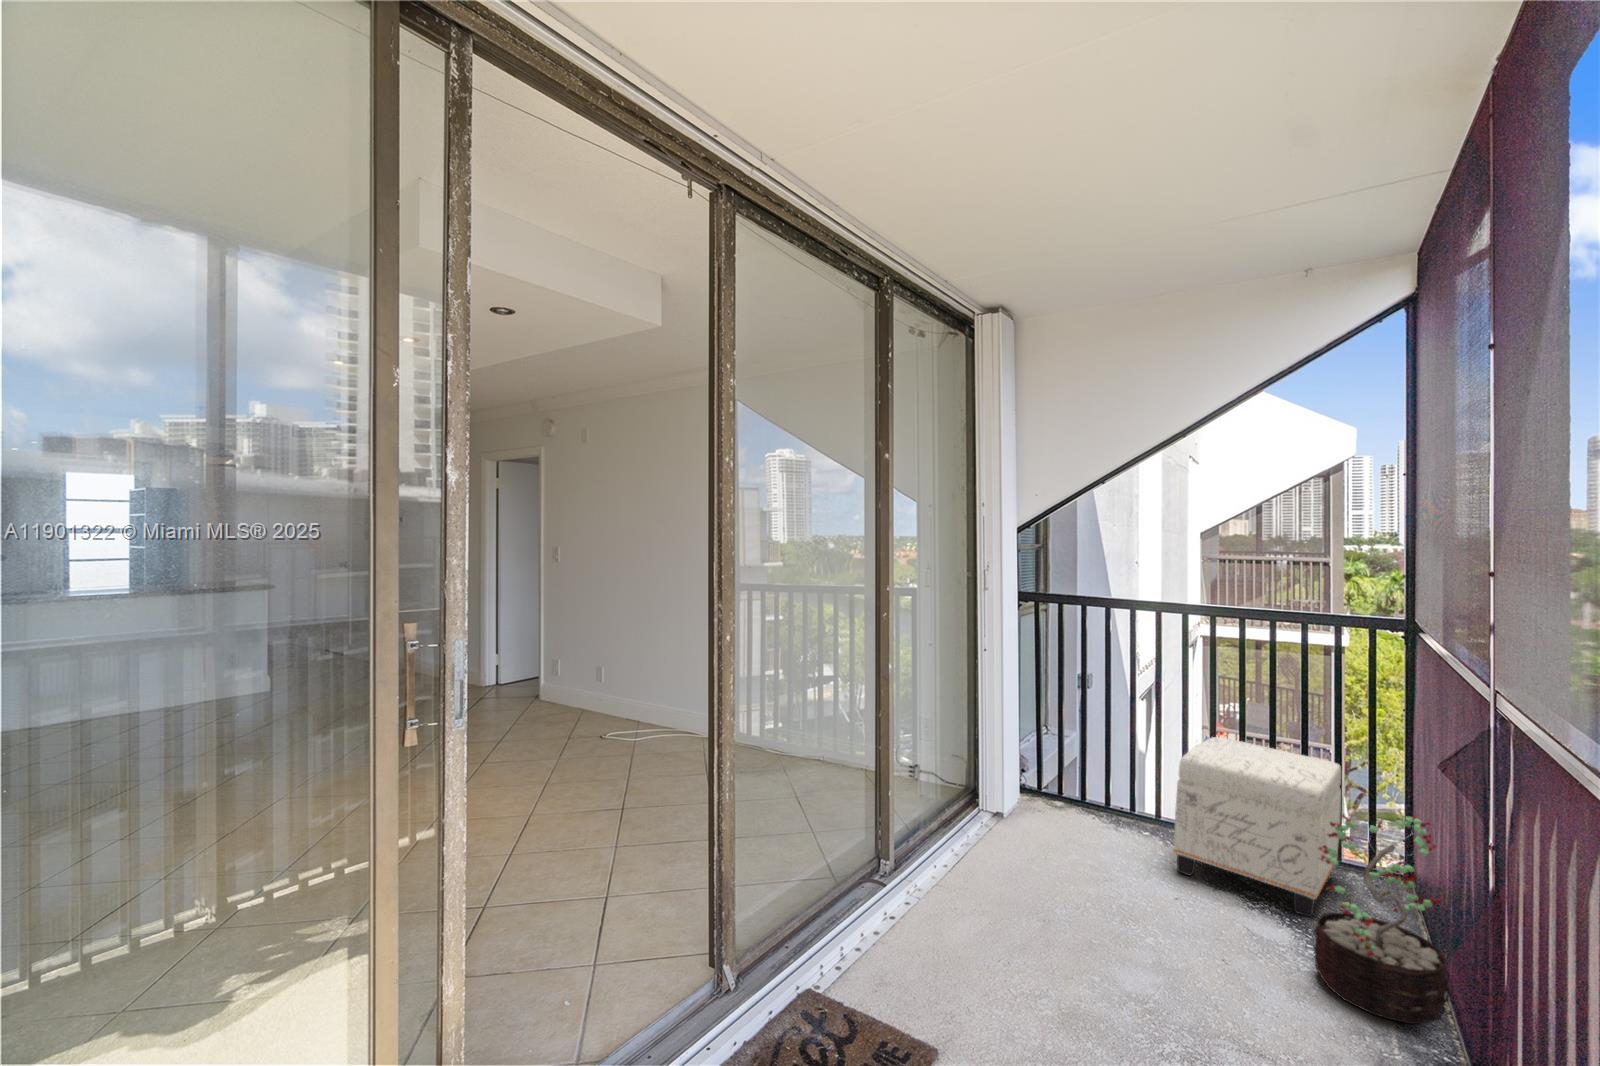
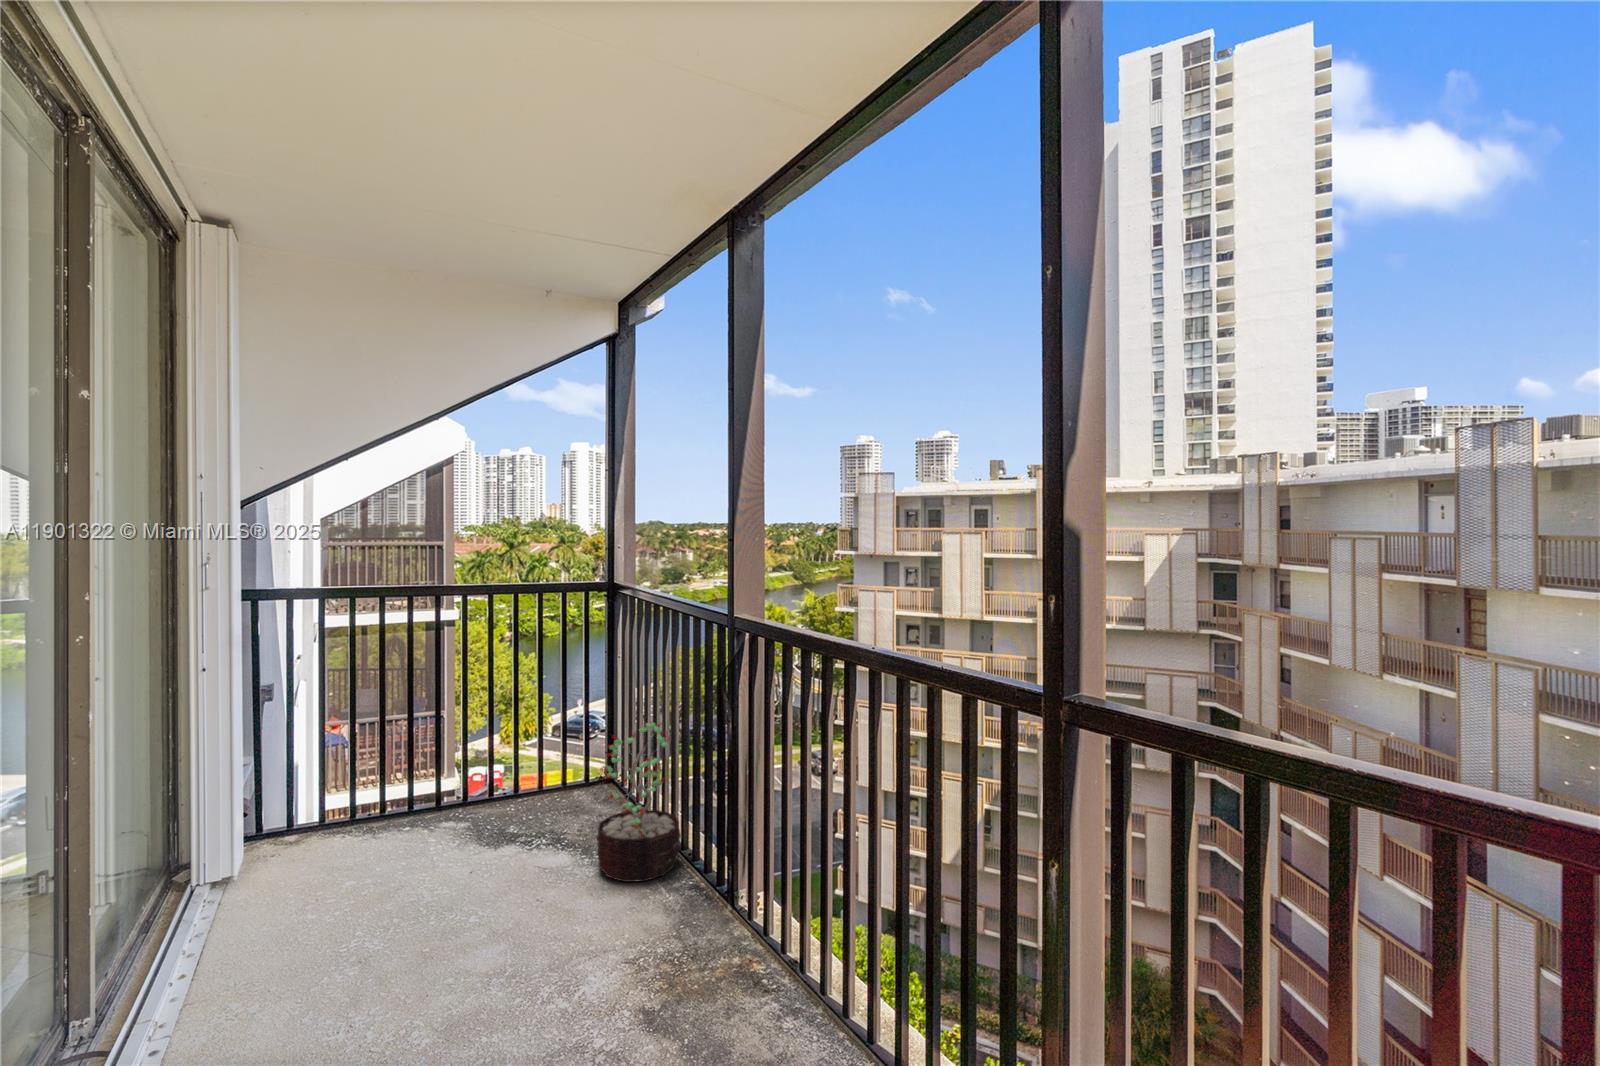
ottoman: present [1174,737,1341,917] -> none [453,702,577,849]

